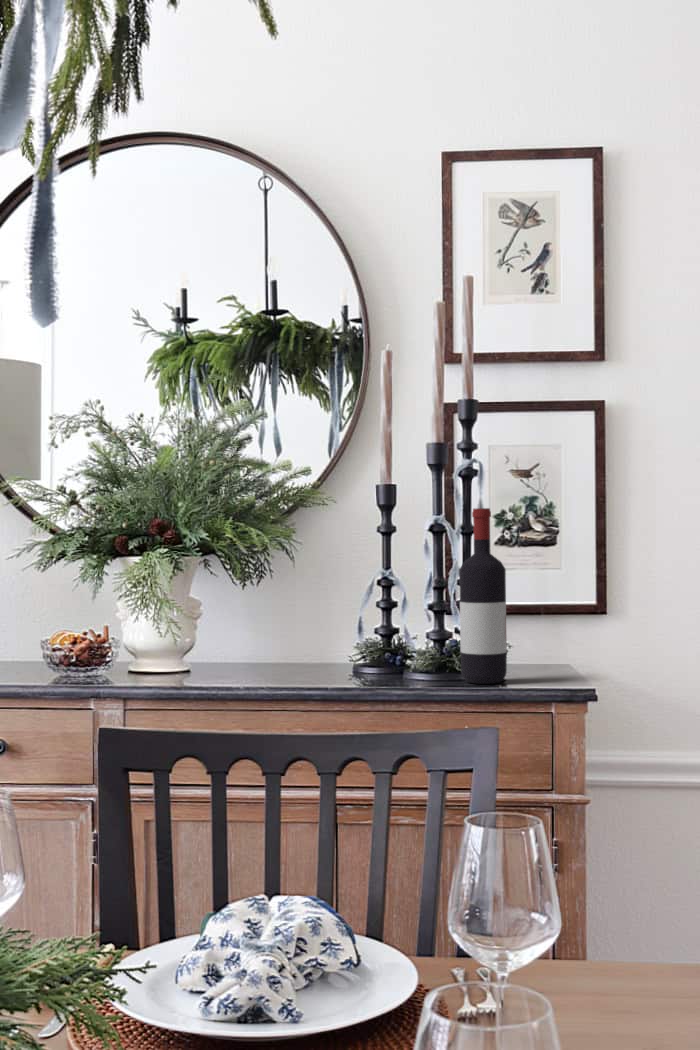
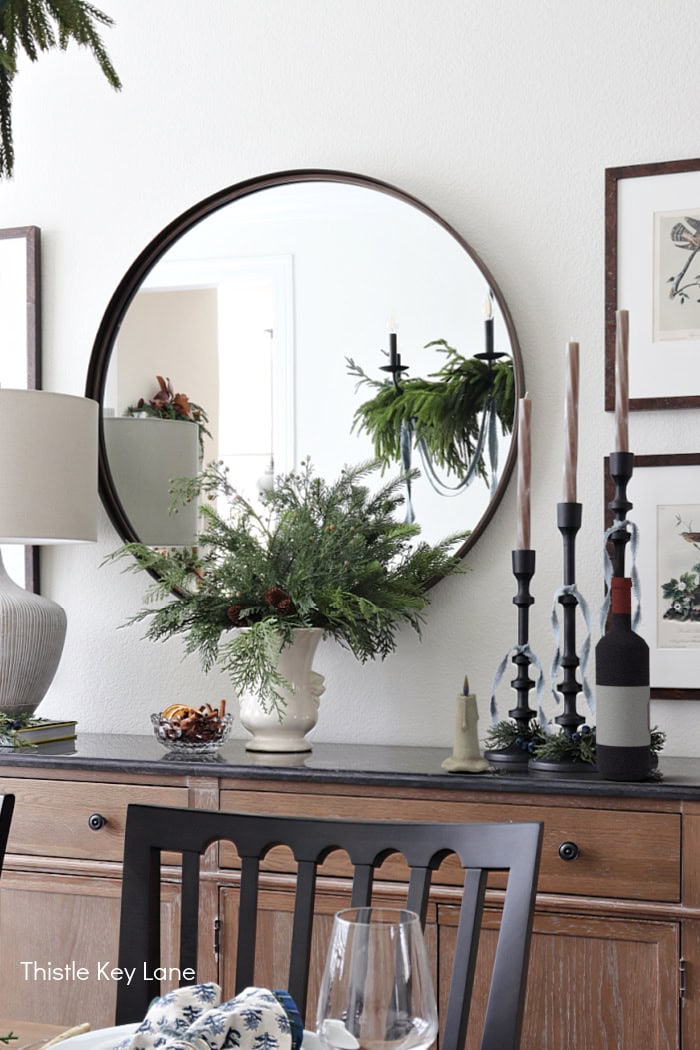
candle: none [324,596,367,683] -> present [441,676,490,772]

